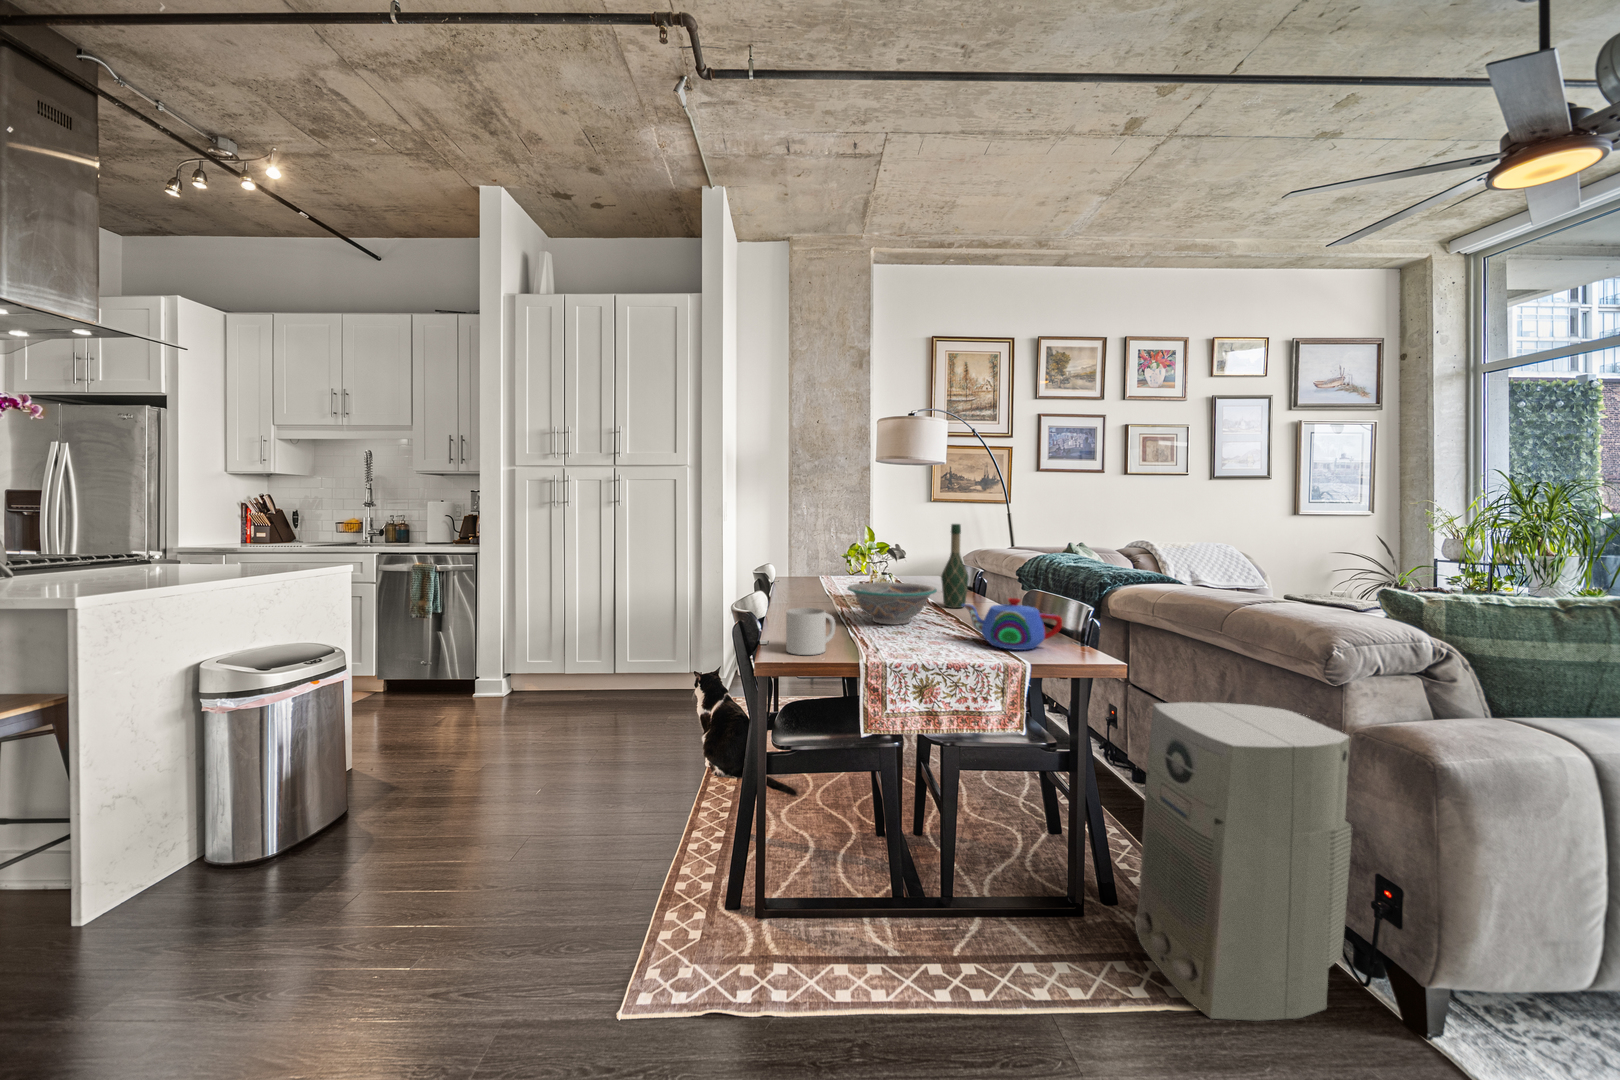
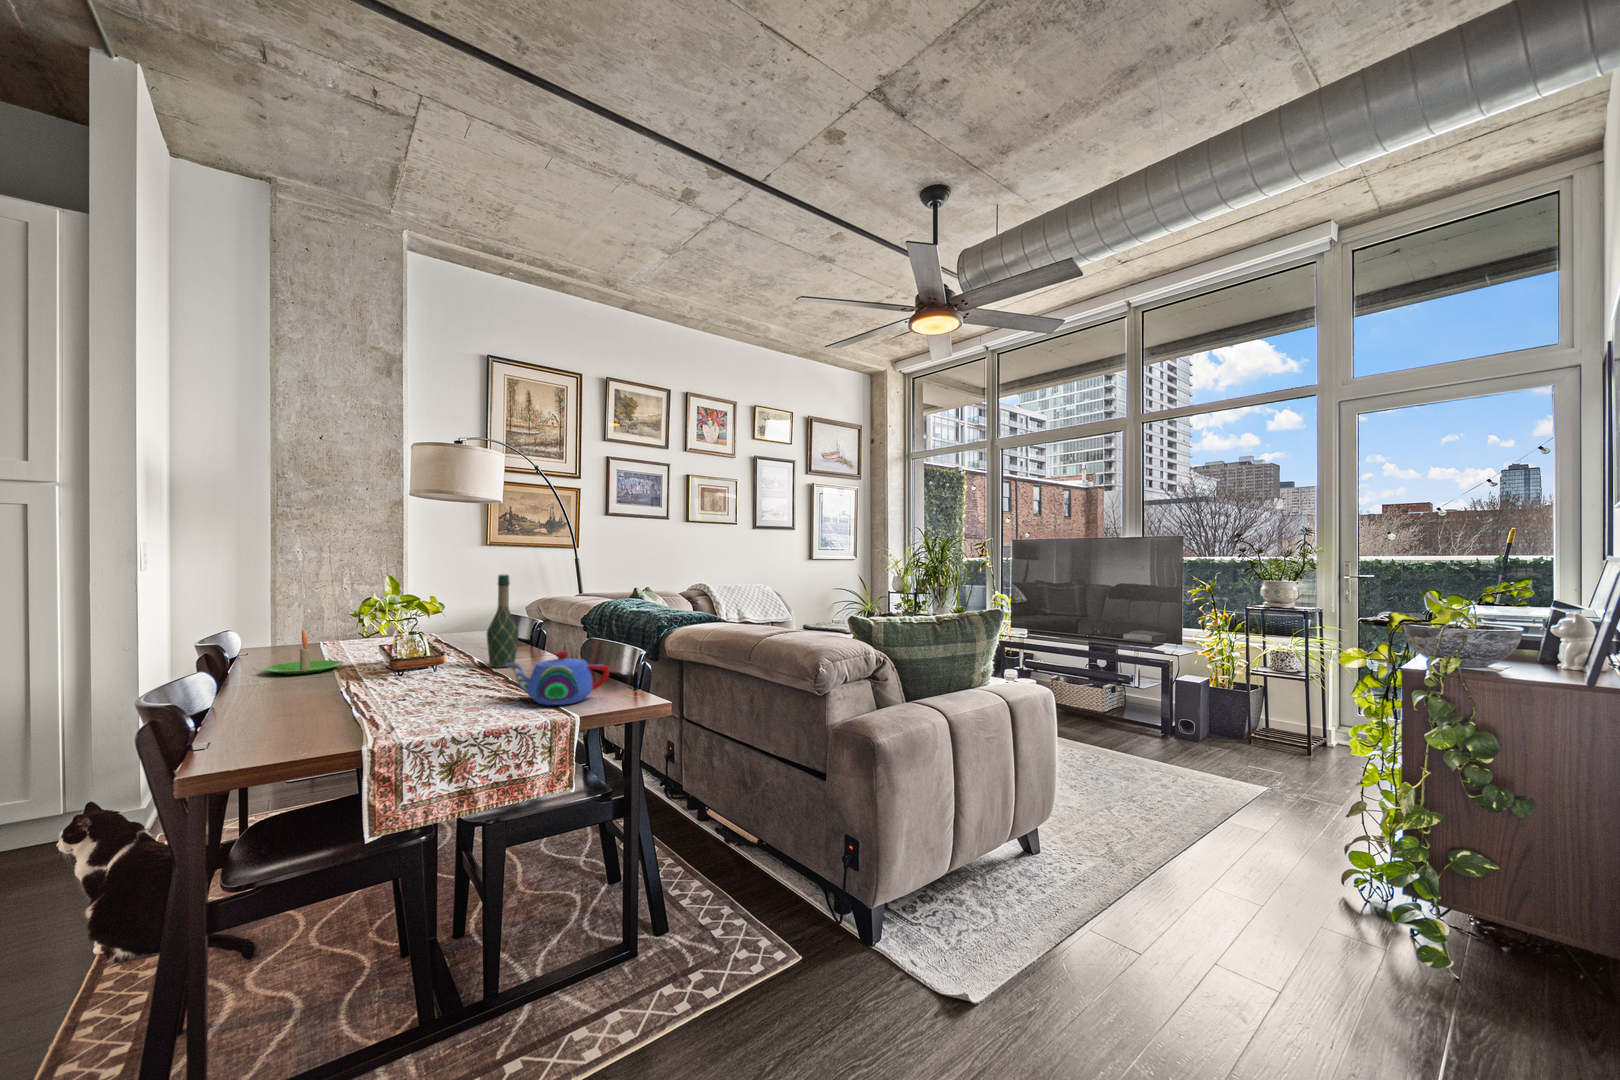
candle: none [787,563,836,597] -> present [264,629,343,674]
bowl: present [848,582,937,625] -> none [358,645,479,696]
mug: present [786,608,835,655] -> none [257,688,337,752]
air purifier: present [1134,702,1351,1021] -> none [678,722,828,1006]

